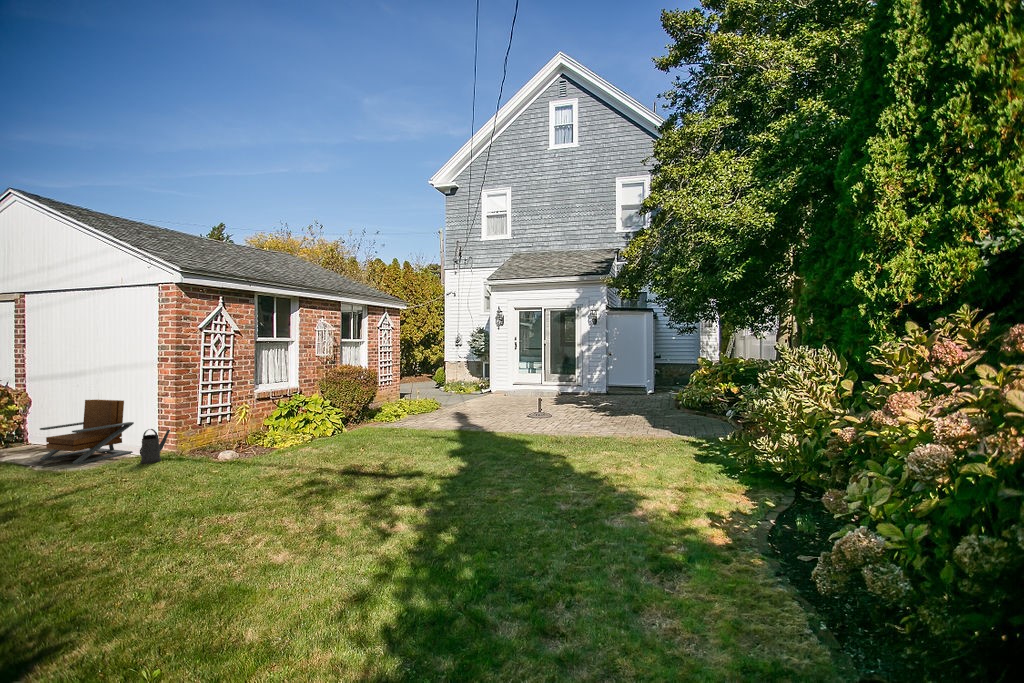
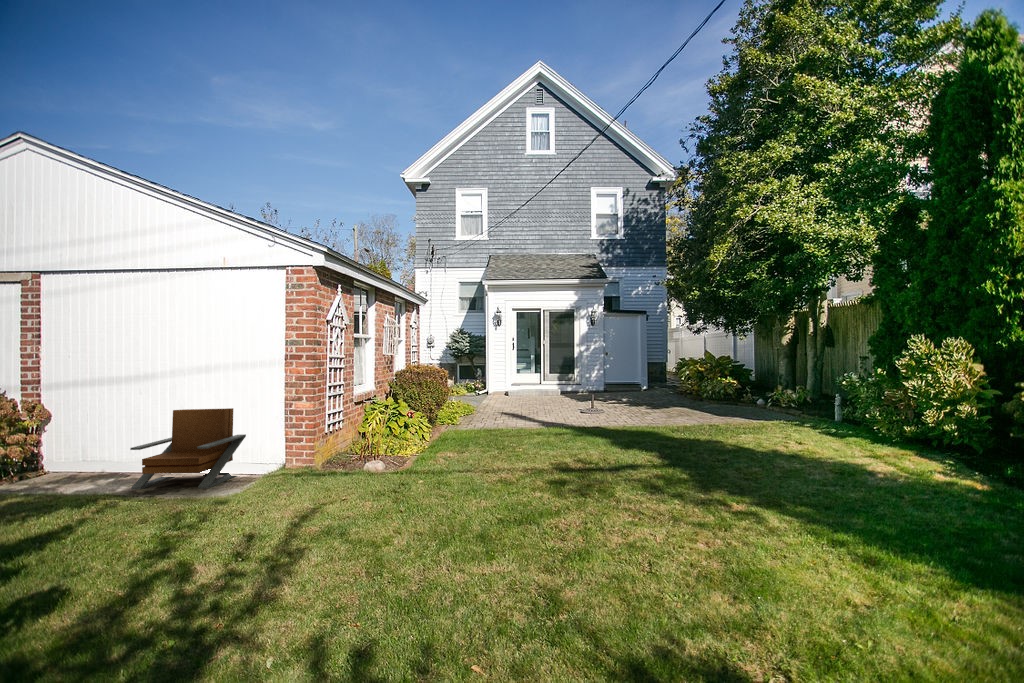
watering can: present [140,429,170,464] -> none [292,438,313,480]

